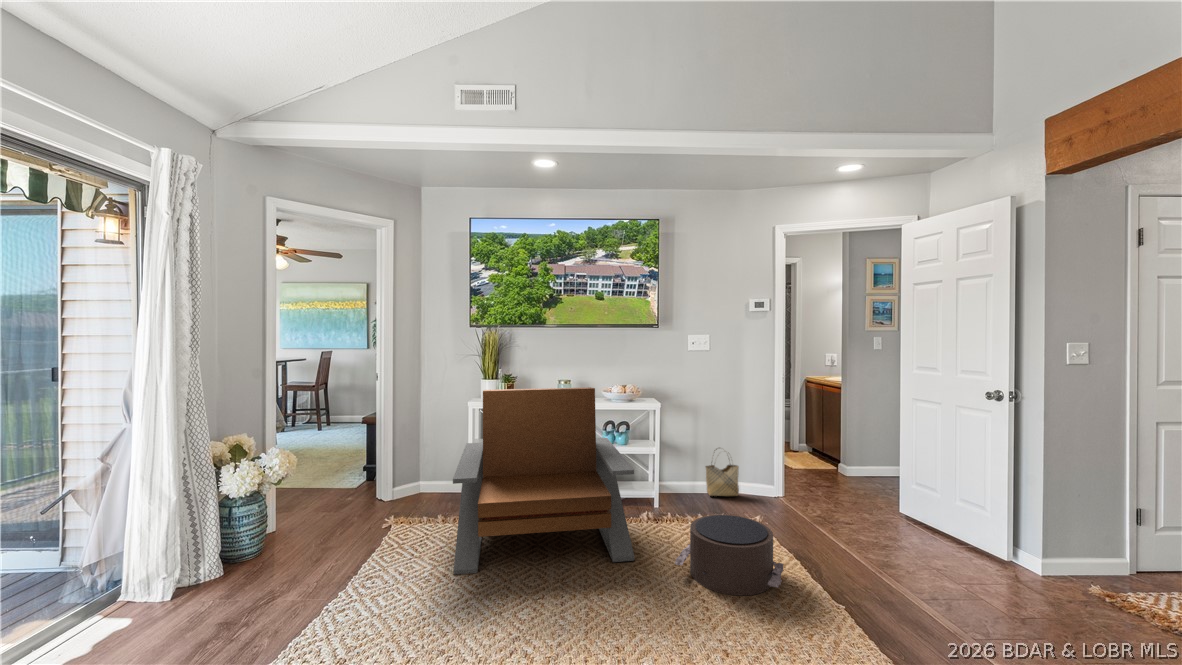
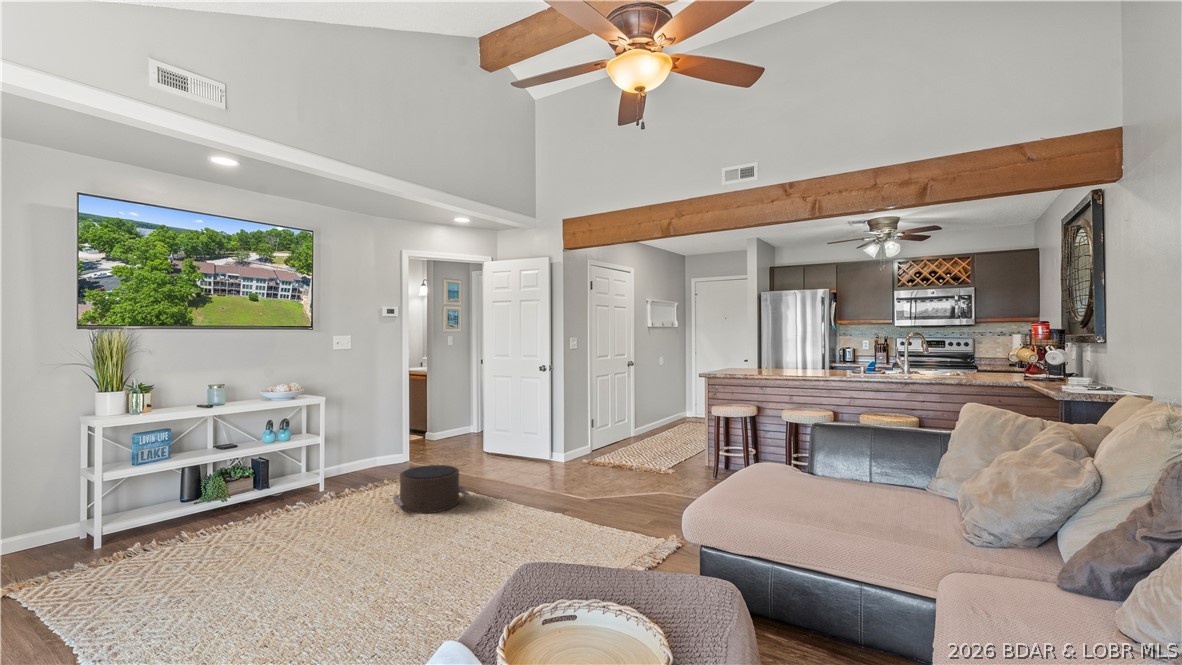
lounge chair: present [453,387,634,574] -> none [120,385,357,577]
woven basket: present [706,449,739,496] -> none [354,433,382,474]

